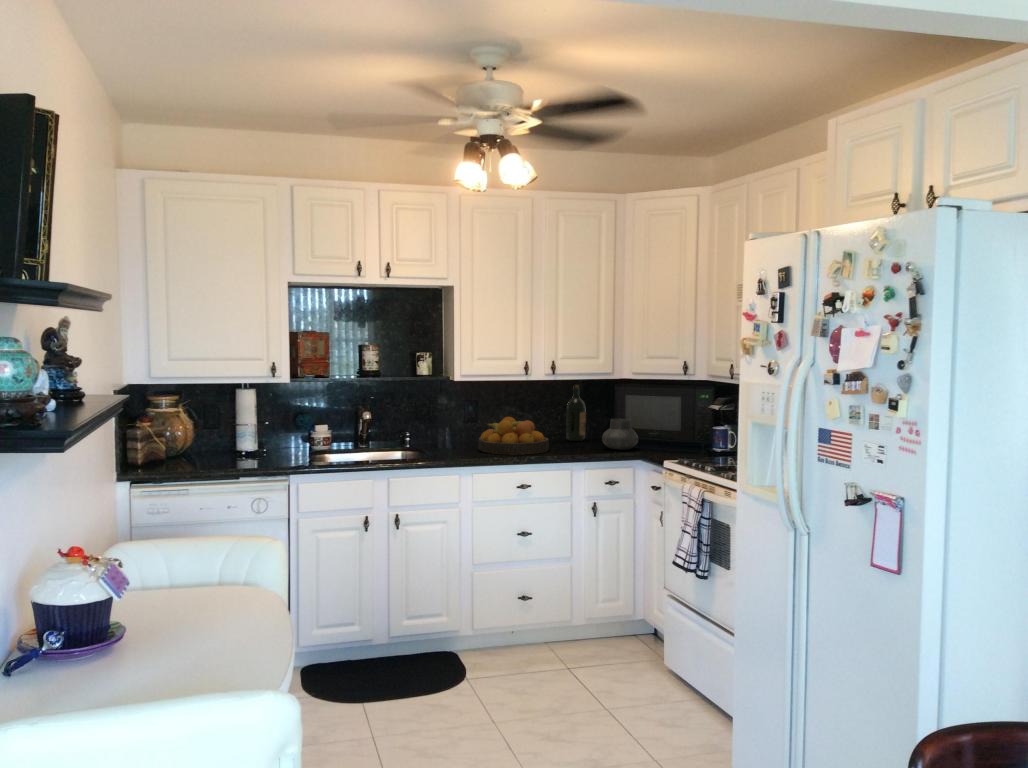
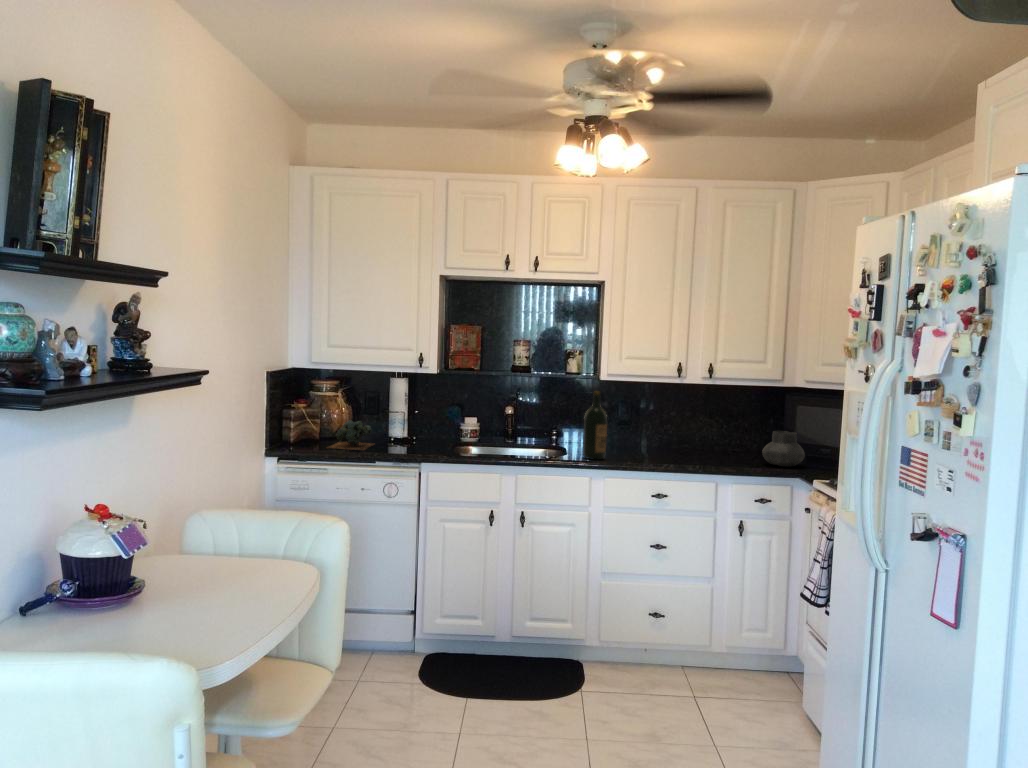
wine bottle: present [566,385,586,441] -> present [583,391,607,460]
fruit bowl: present [479,417,549,455] -> none [624,421,701,462]
succulent plant: none [181,436,228,468] -> present [326,420,374,450]

